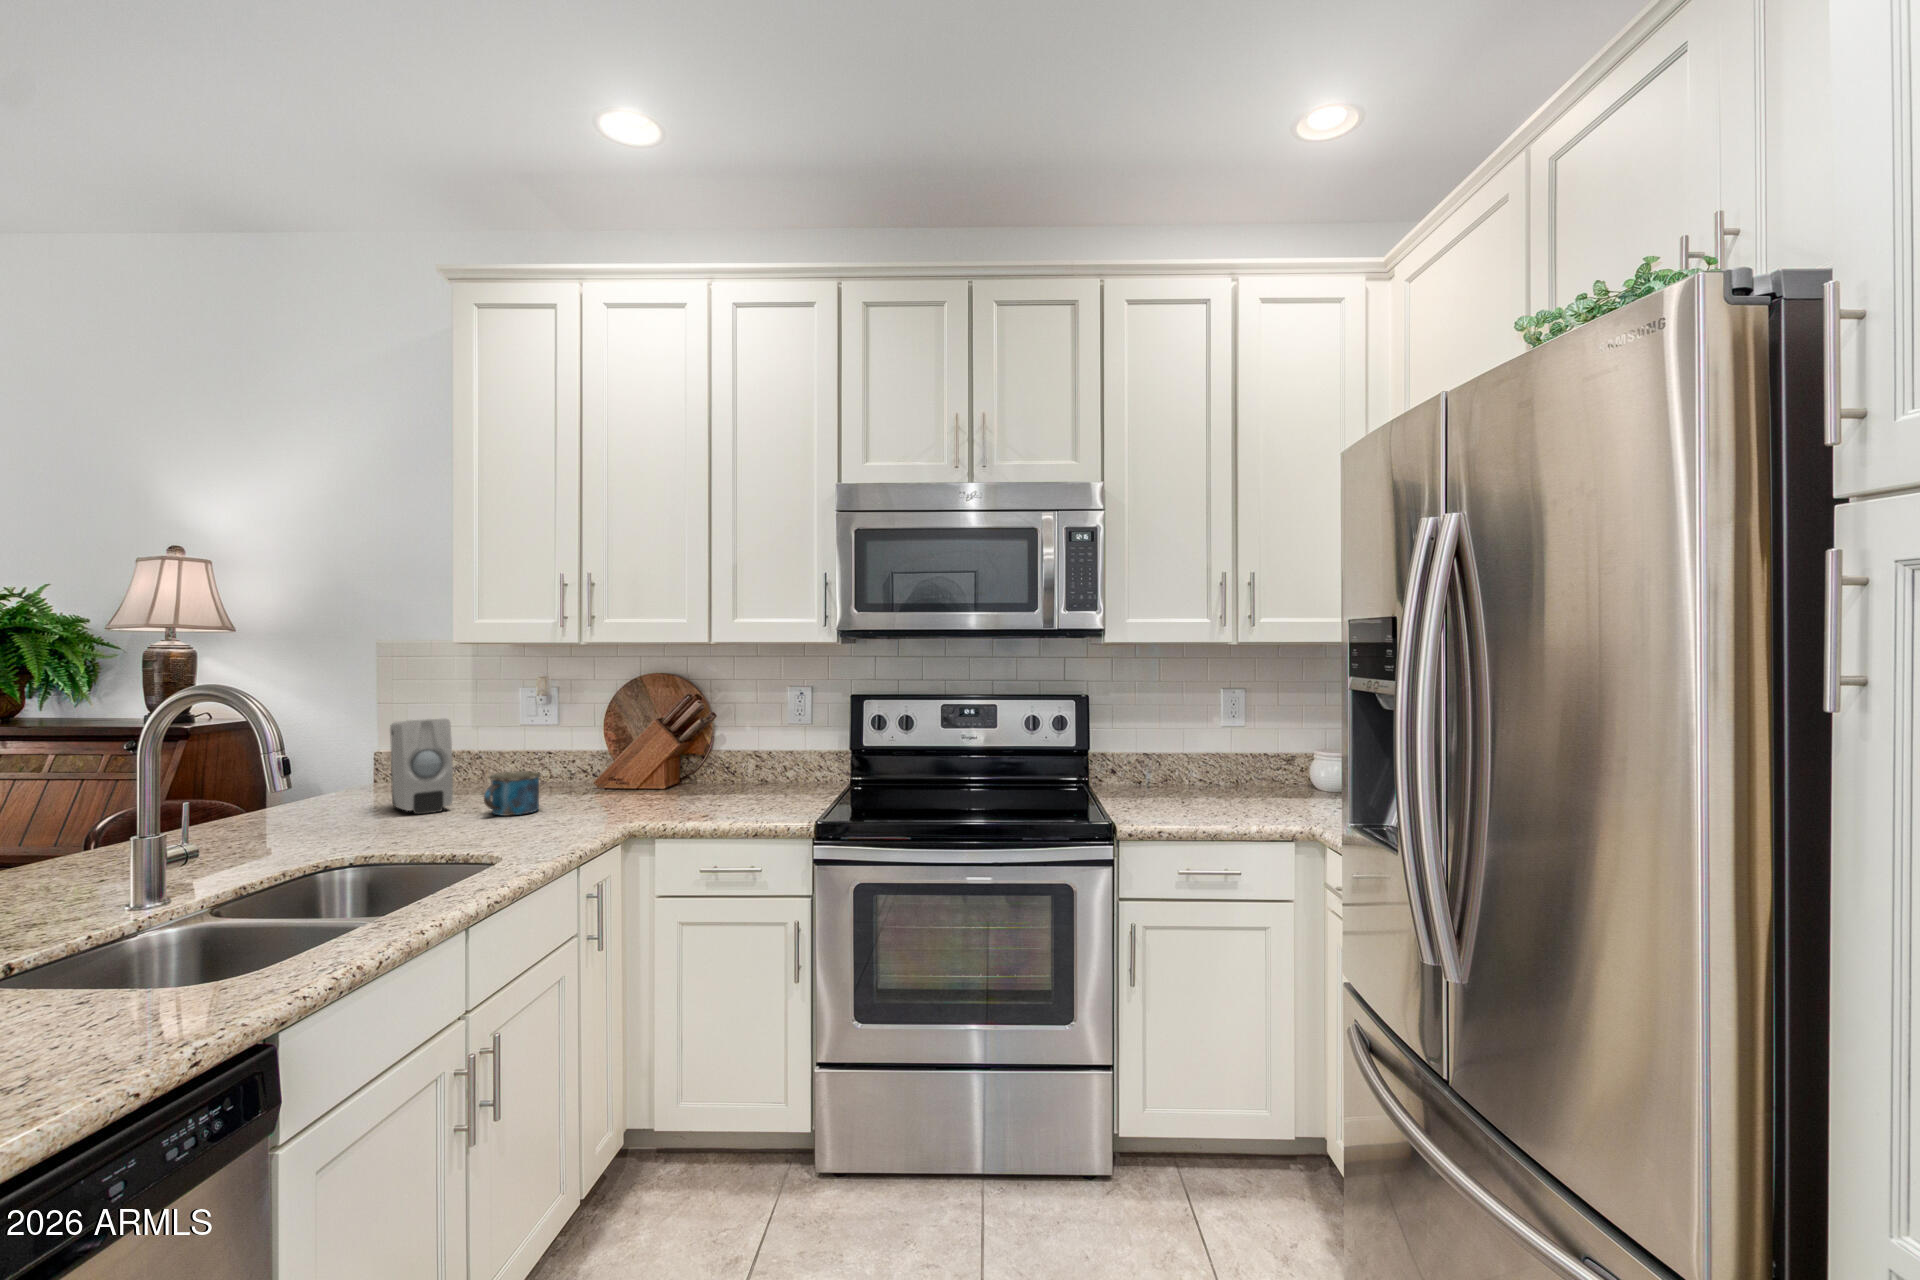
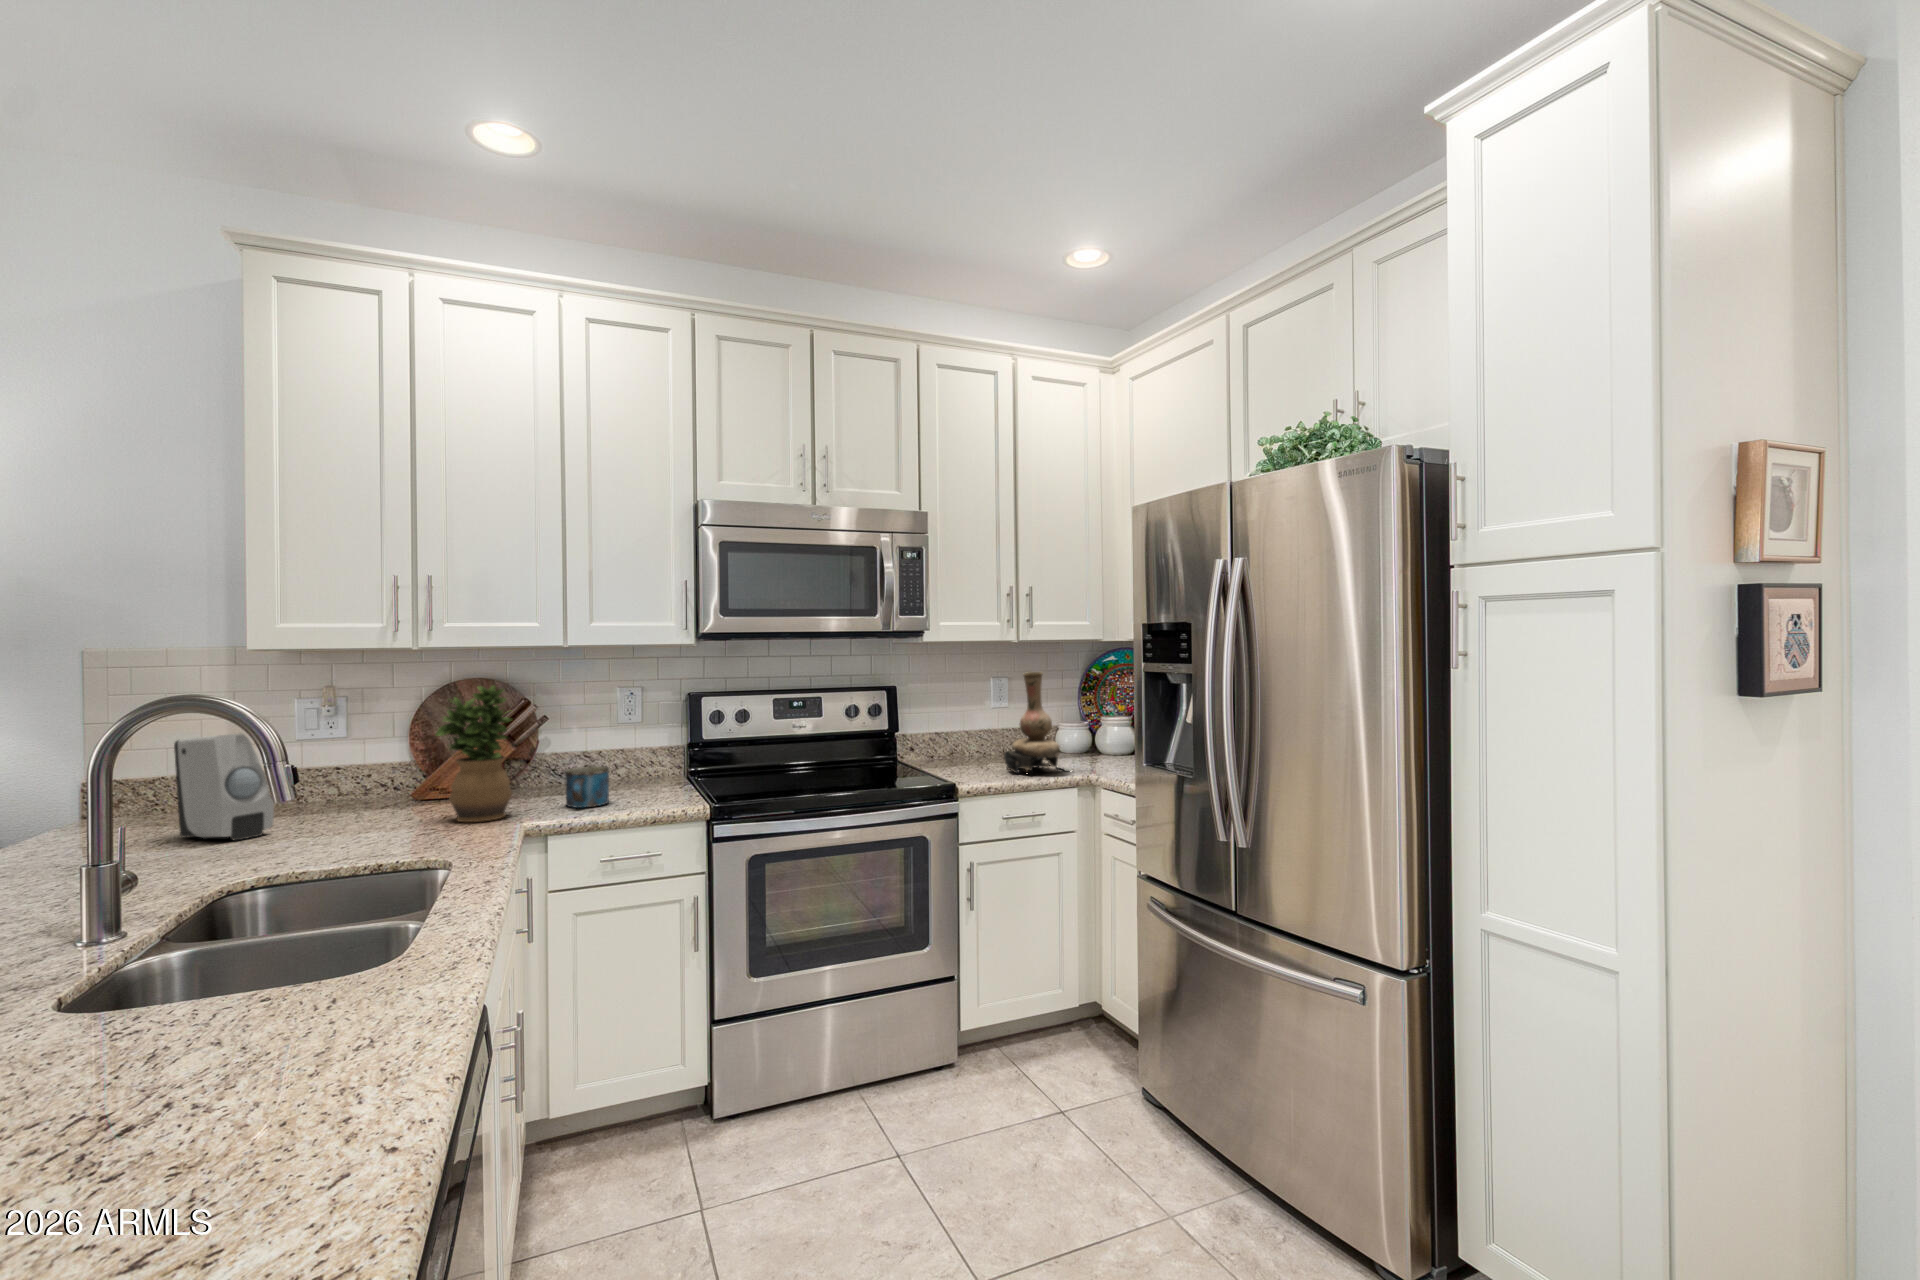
potted plant: none [575,682,648,817] -> present [436,686,512,822]
vase: none [1208,685,1302,821] -> present [1004,672,1060,774]
mug: present [484,771,541,816] -> present [564,766,610,808]

